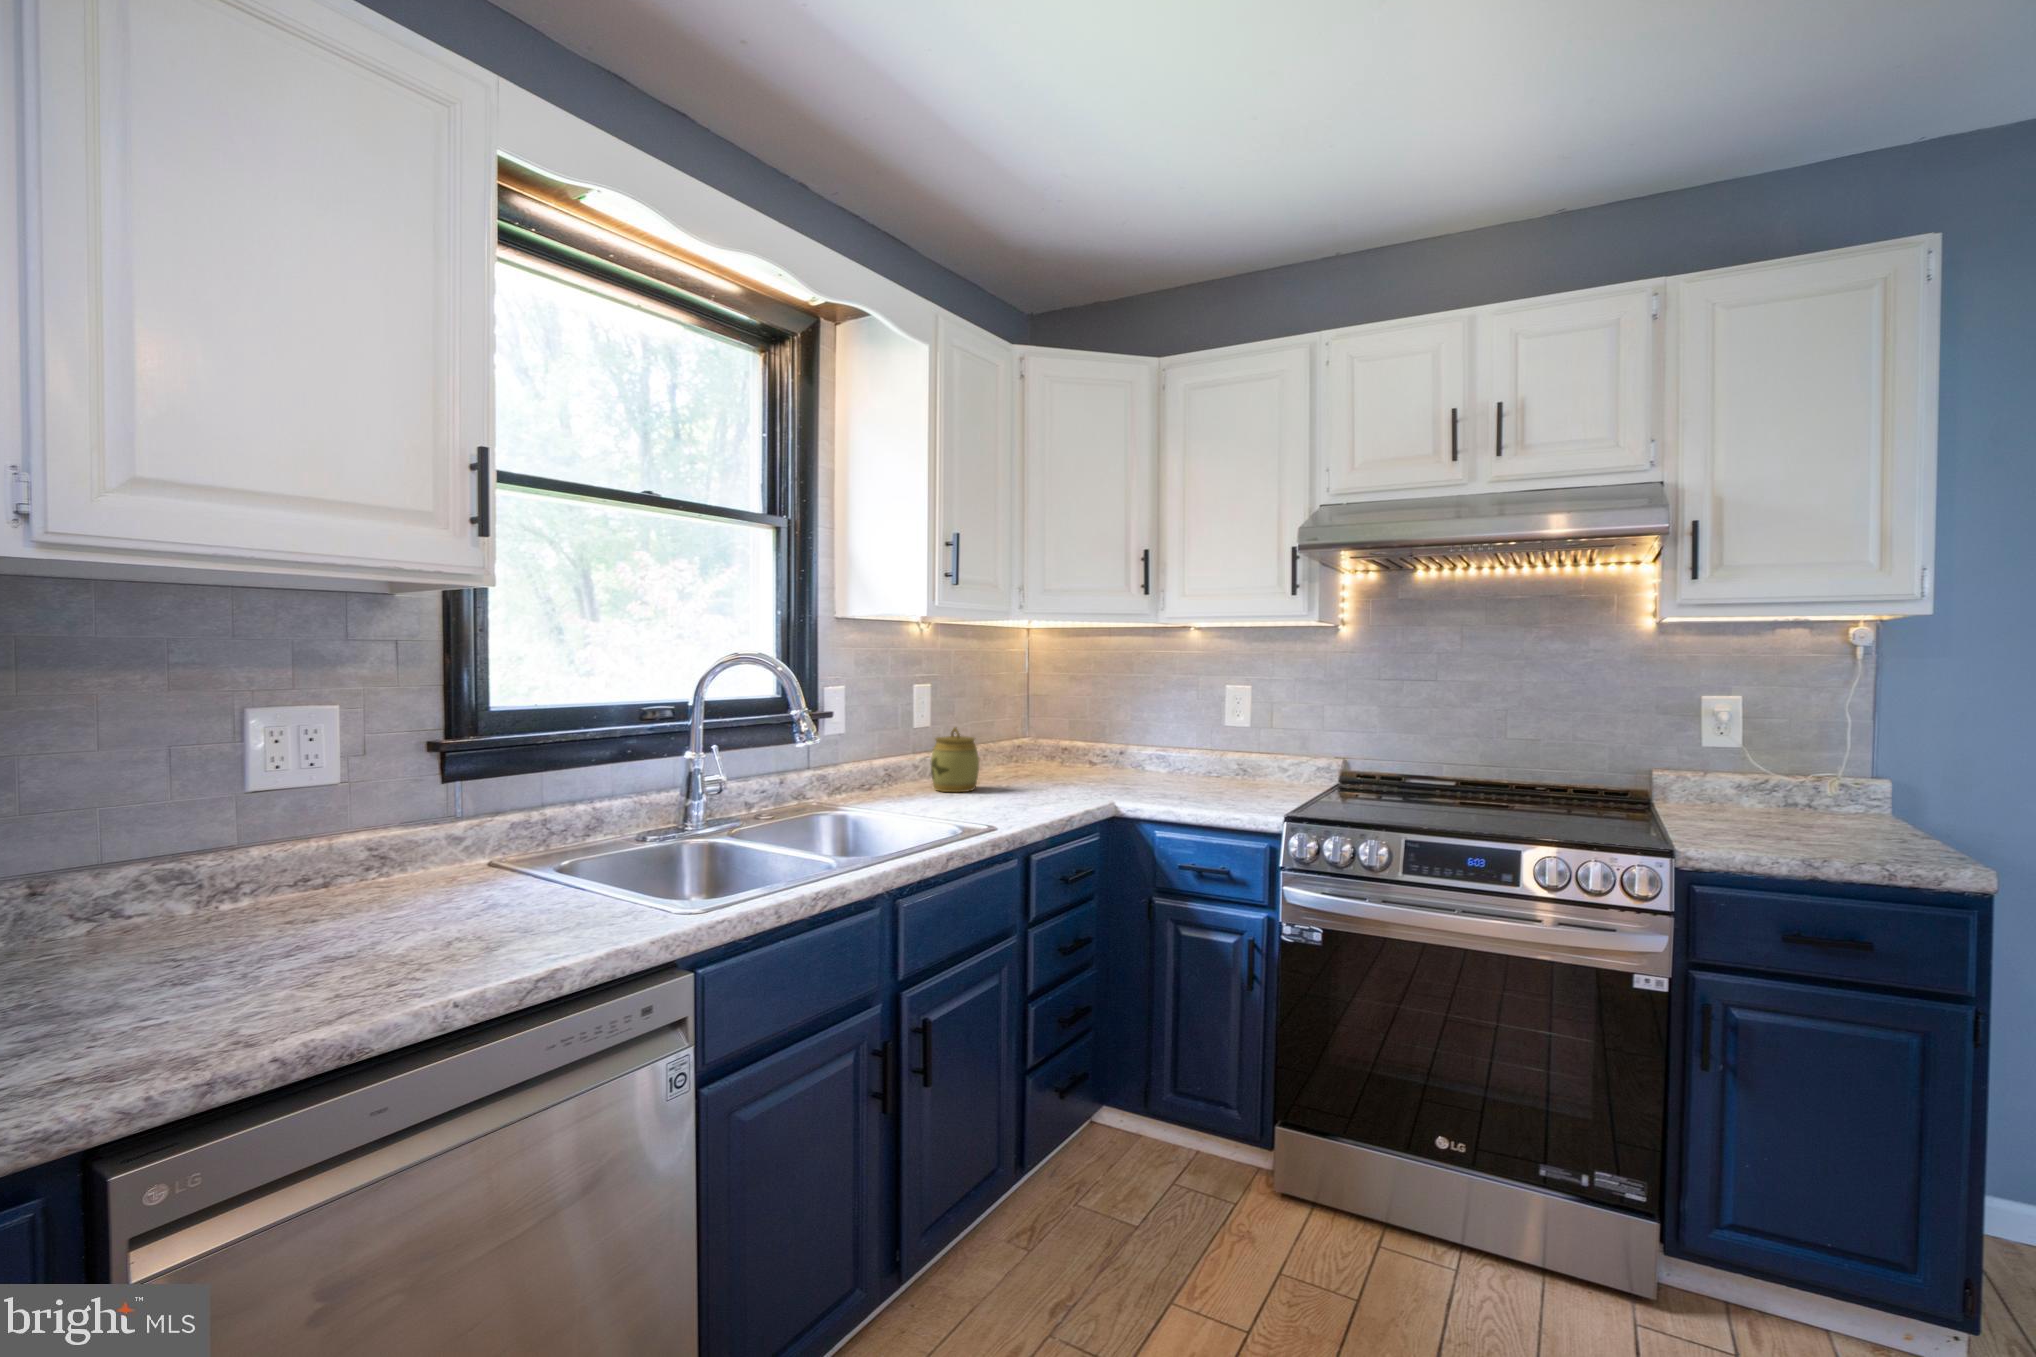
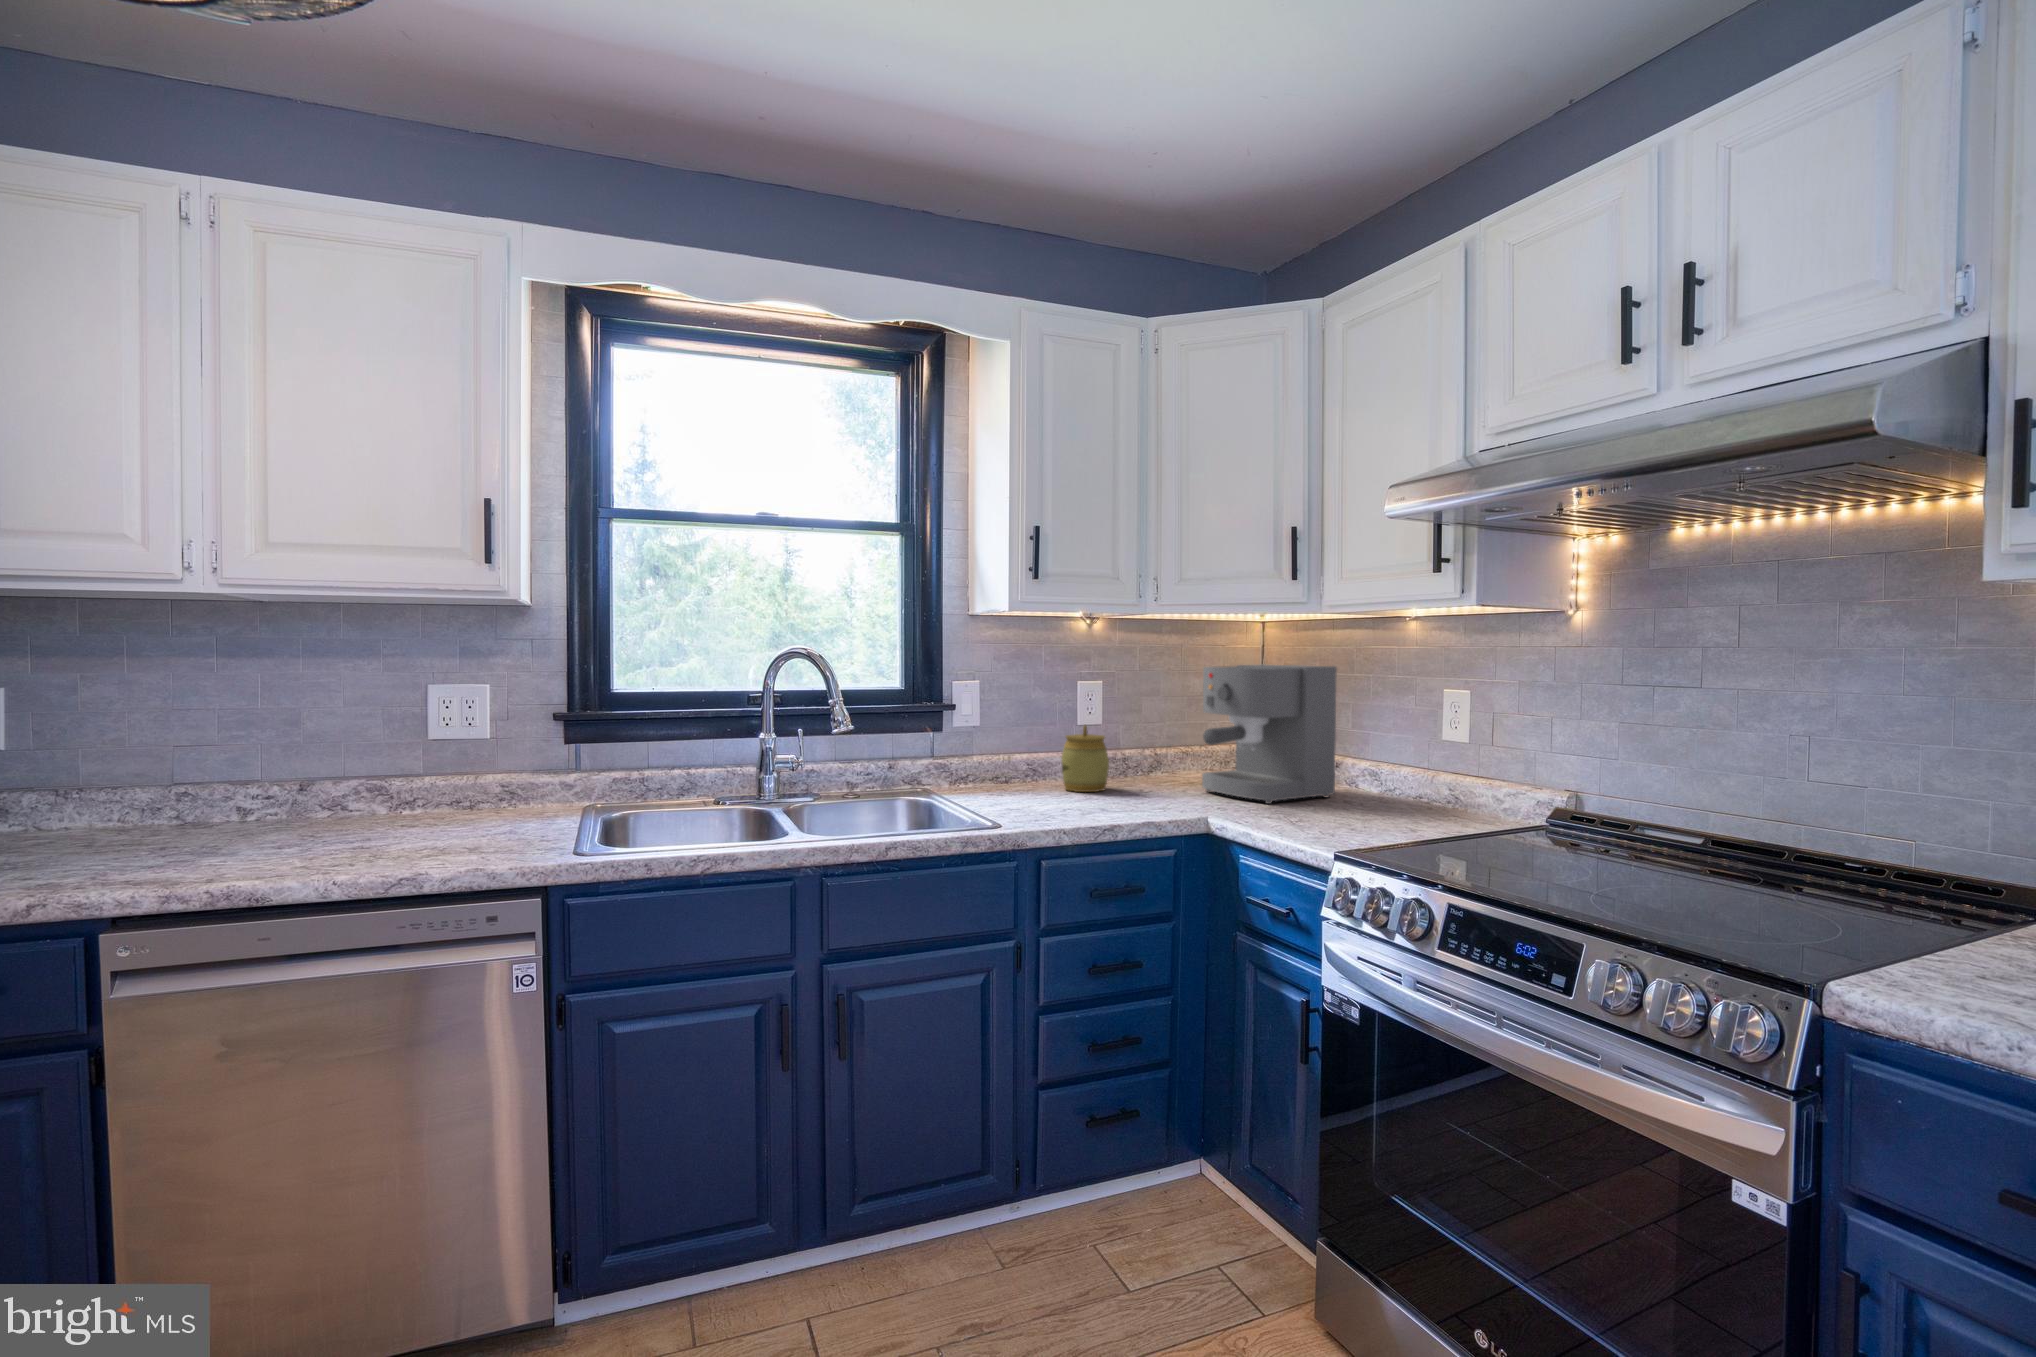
coffee maker: none [1053,666,1157,787] -> present [1202,665,1337,804]

